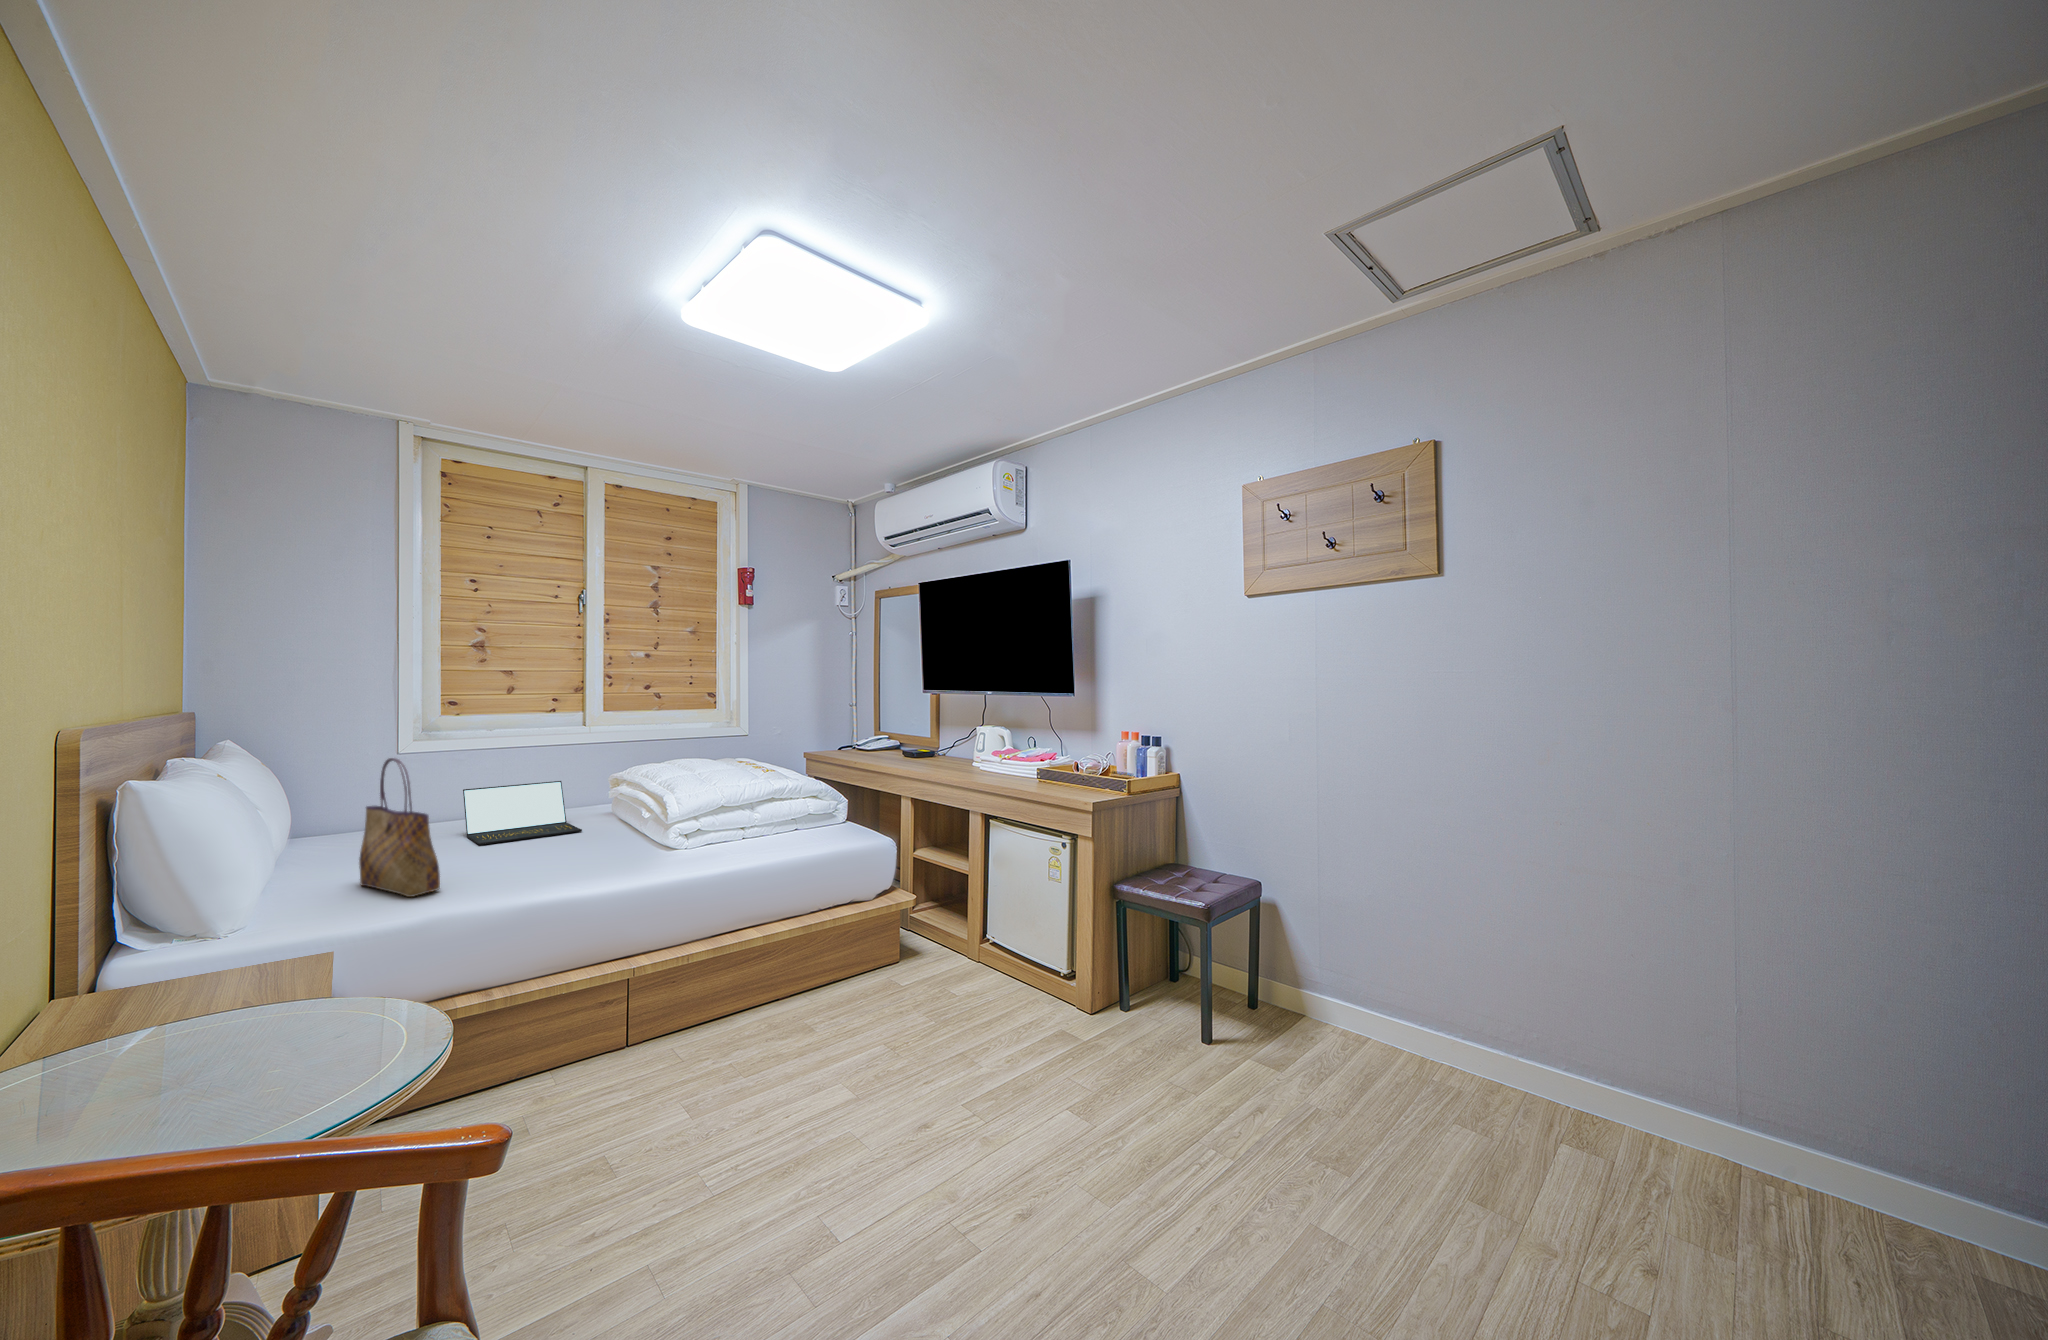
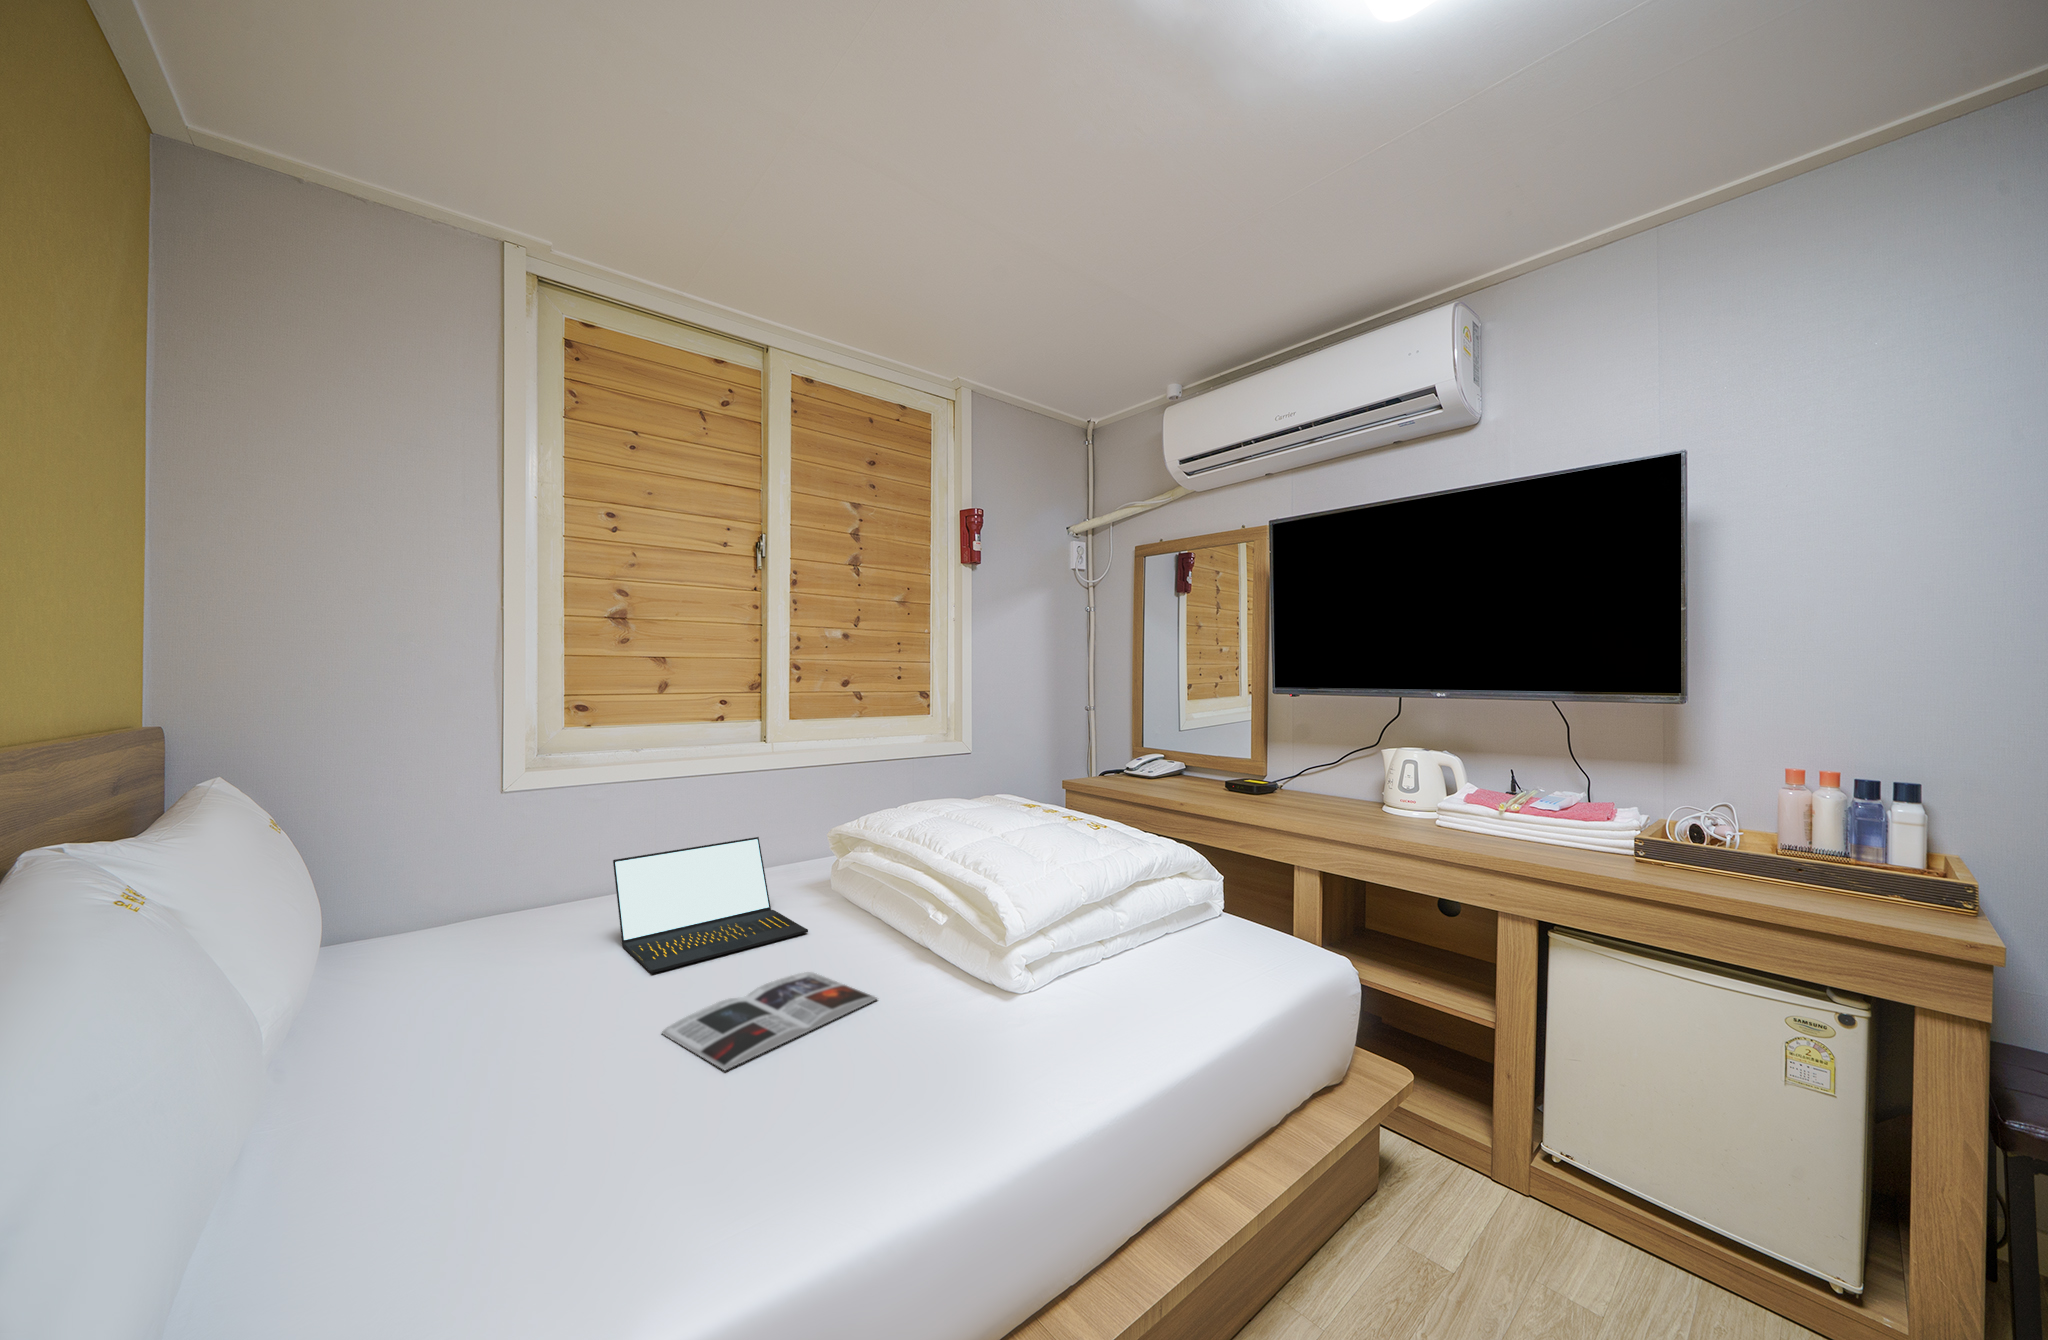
tote bag: present [359,758,440,897] -> none [441,855,624,1215]
magazine: none [475,843,599,869] -> present [662,972,877,1070]

